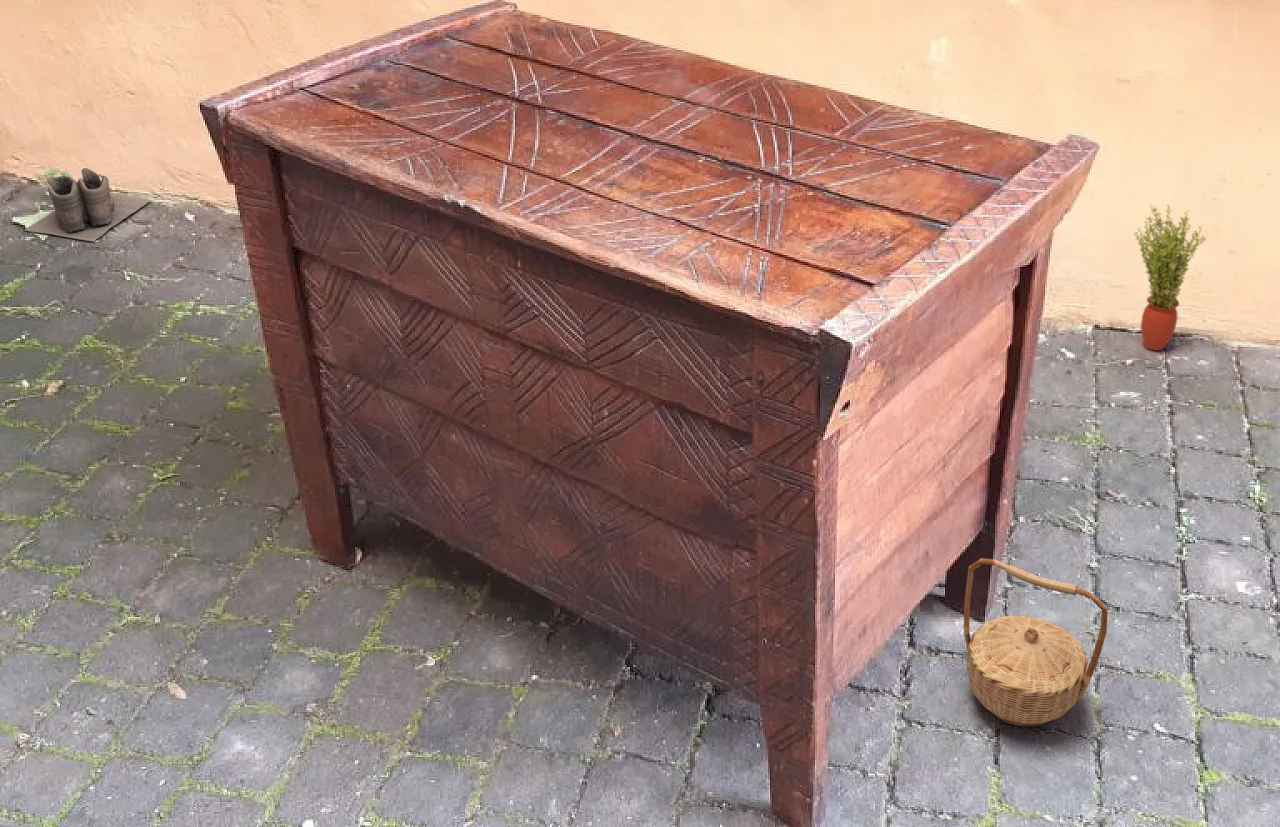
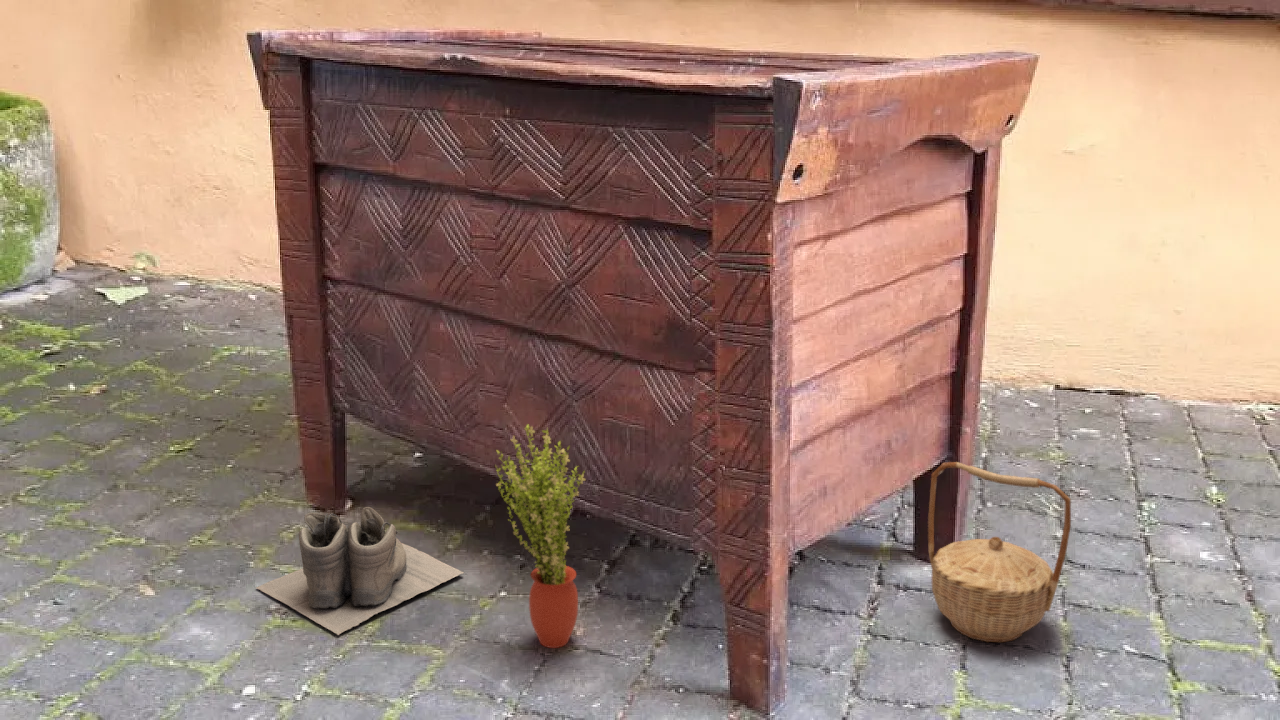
boots: present [25,168,151,242] -> present [257,507,464,635]
potted plant: present [1135,206,1206,350] -> present [497,425,585,648]

